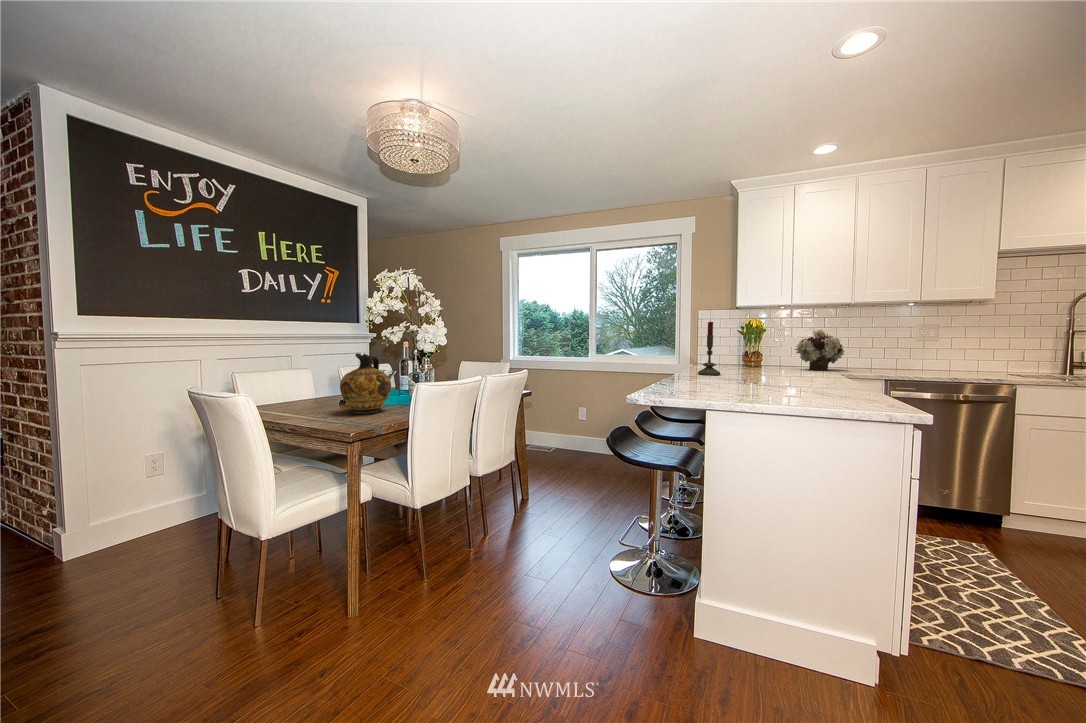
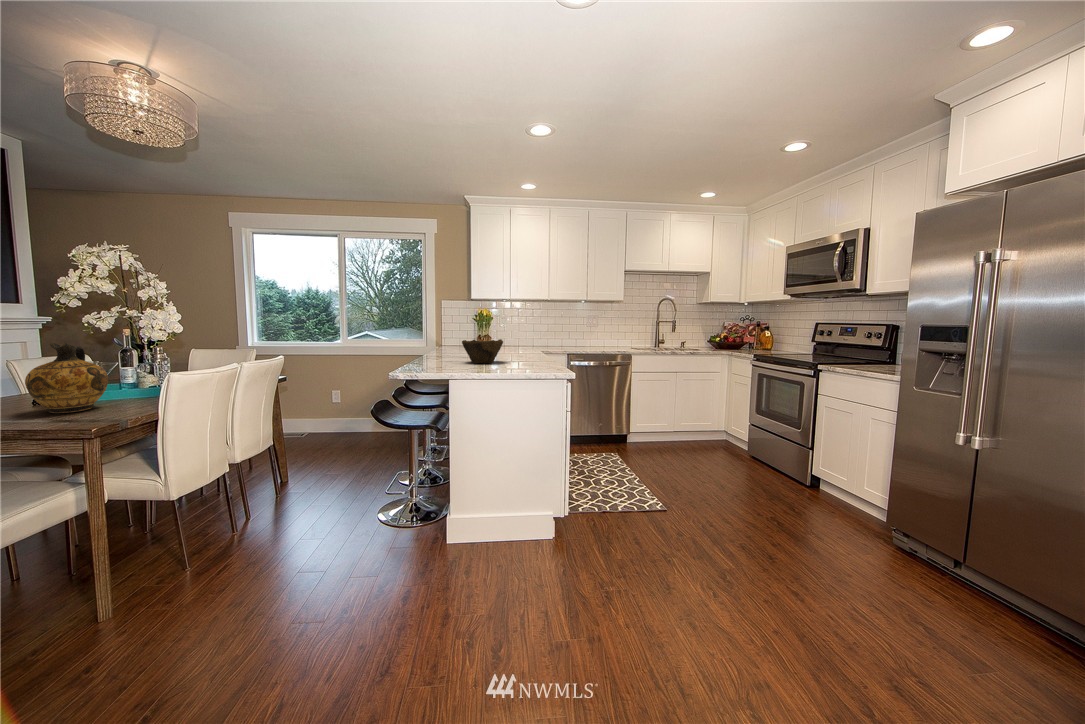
candle: present [698,321,720,375] -> none [443,310,461,355]
flower arrangement: present [795,329,844,371] -> none [513,318,545,348]
bowl: none [724,357,787,389] -> present [462,339,503,363]

